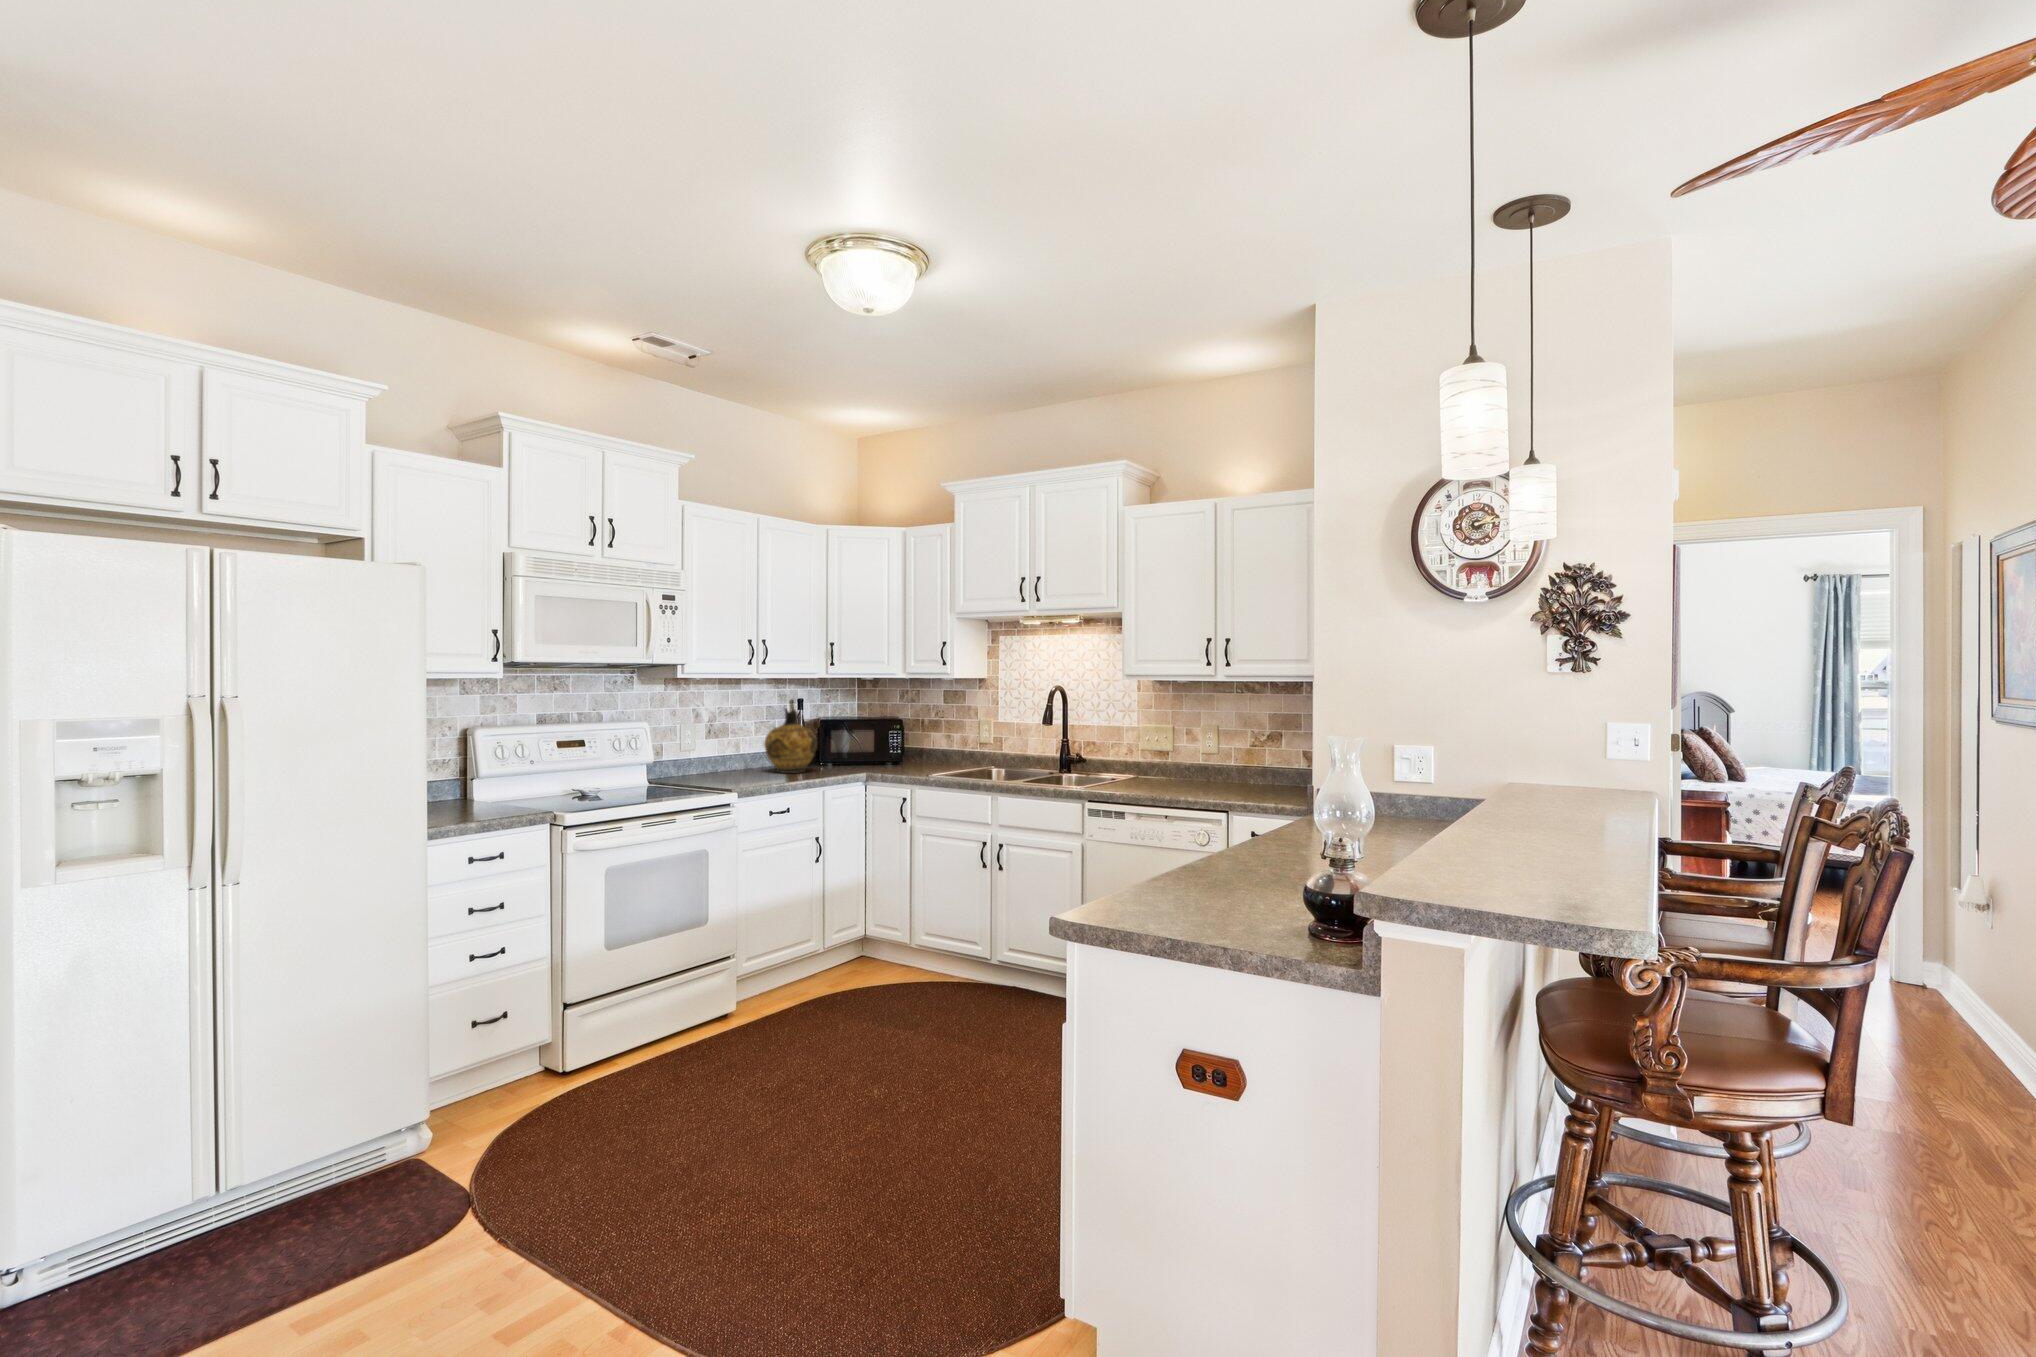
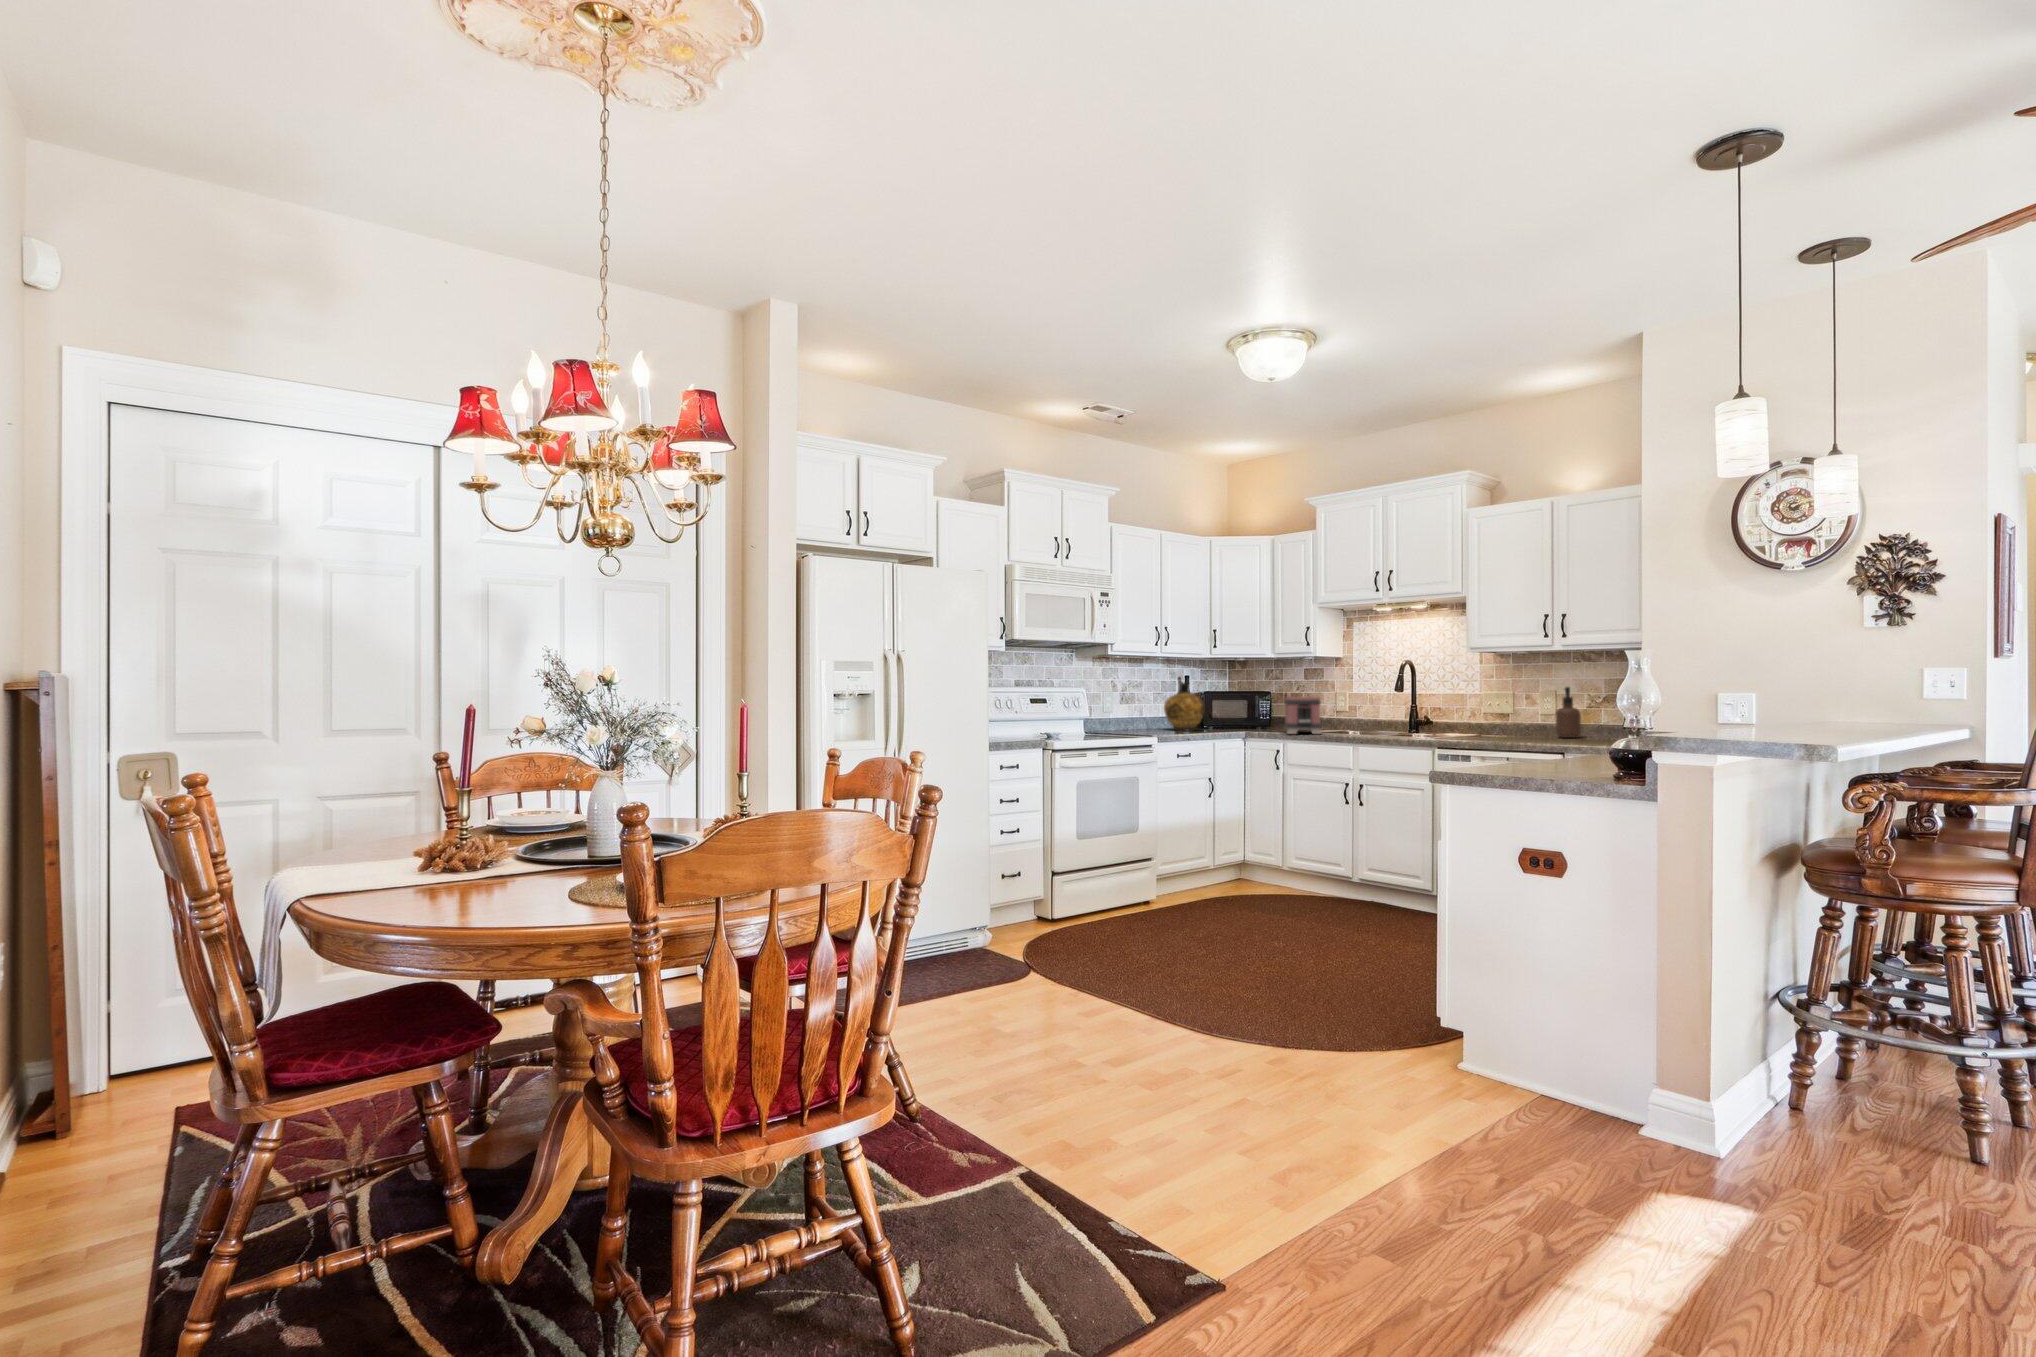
soap dispenser: none [1216,722,1242,783] -> present [1556,687,1581,738]
toaster: none [914,728,957,778] -> present [1284,697,1322,734]

